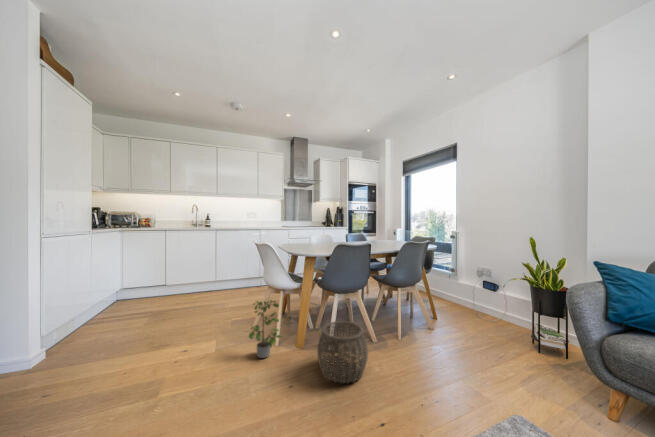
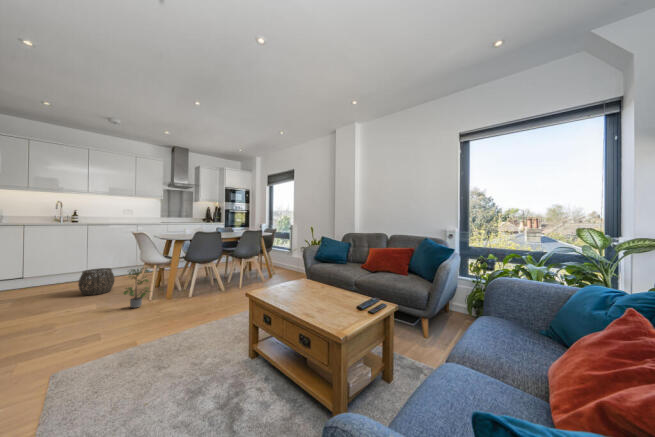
woven basket: present [317,321,368,383] -> present [78,268,114,295]

